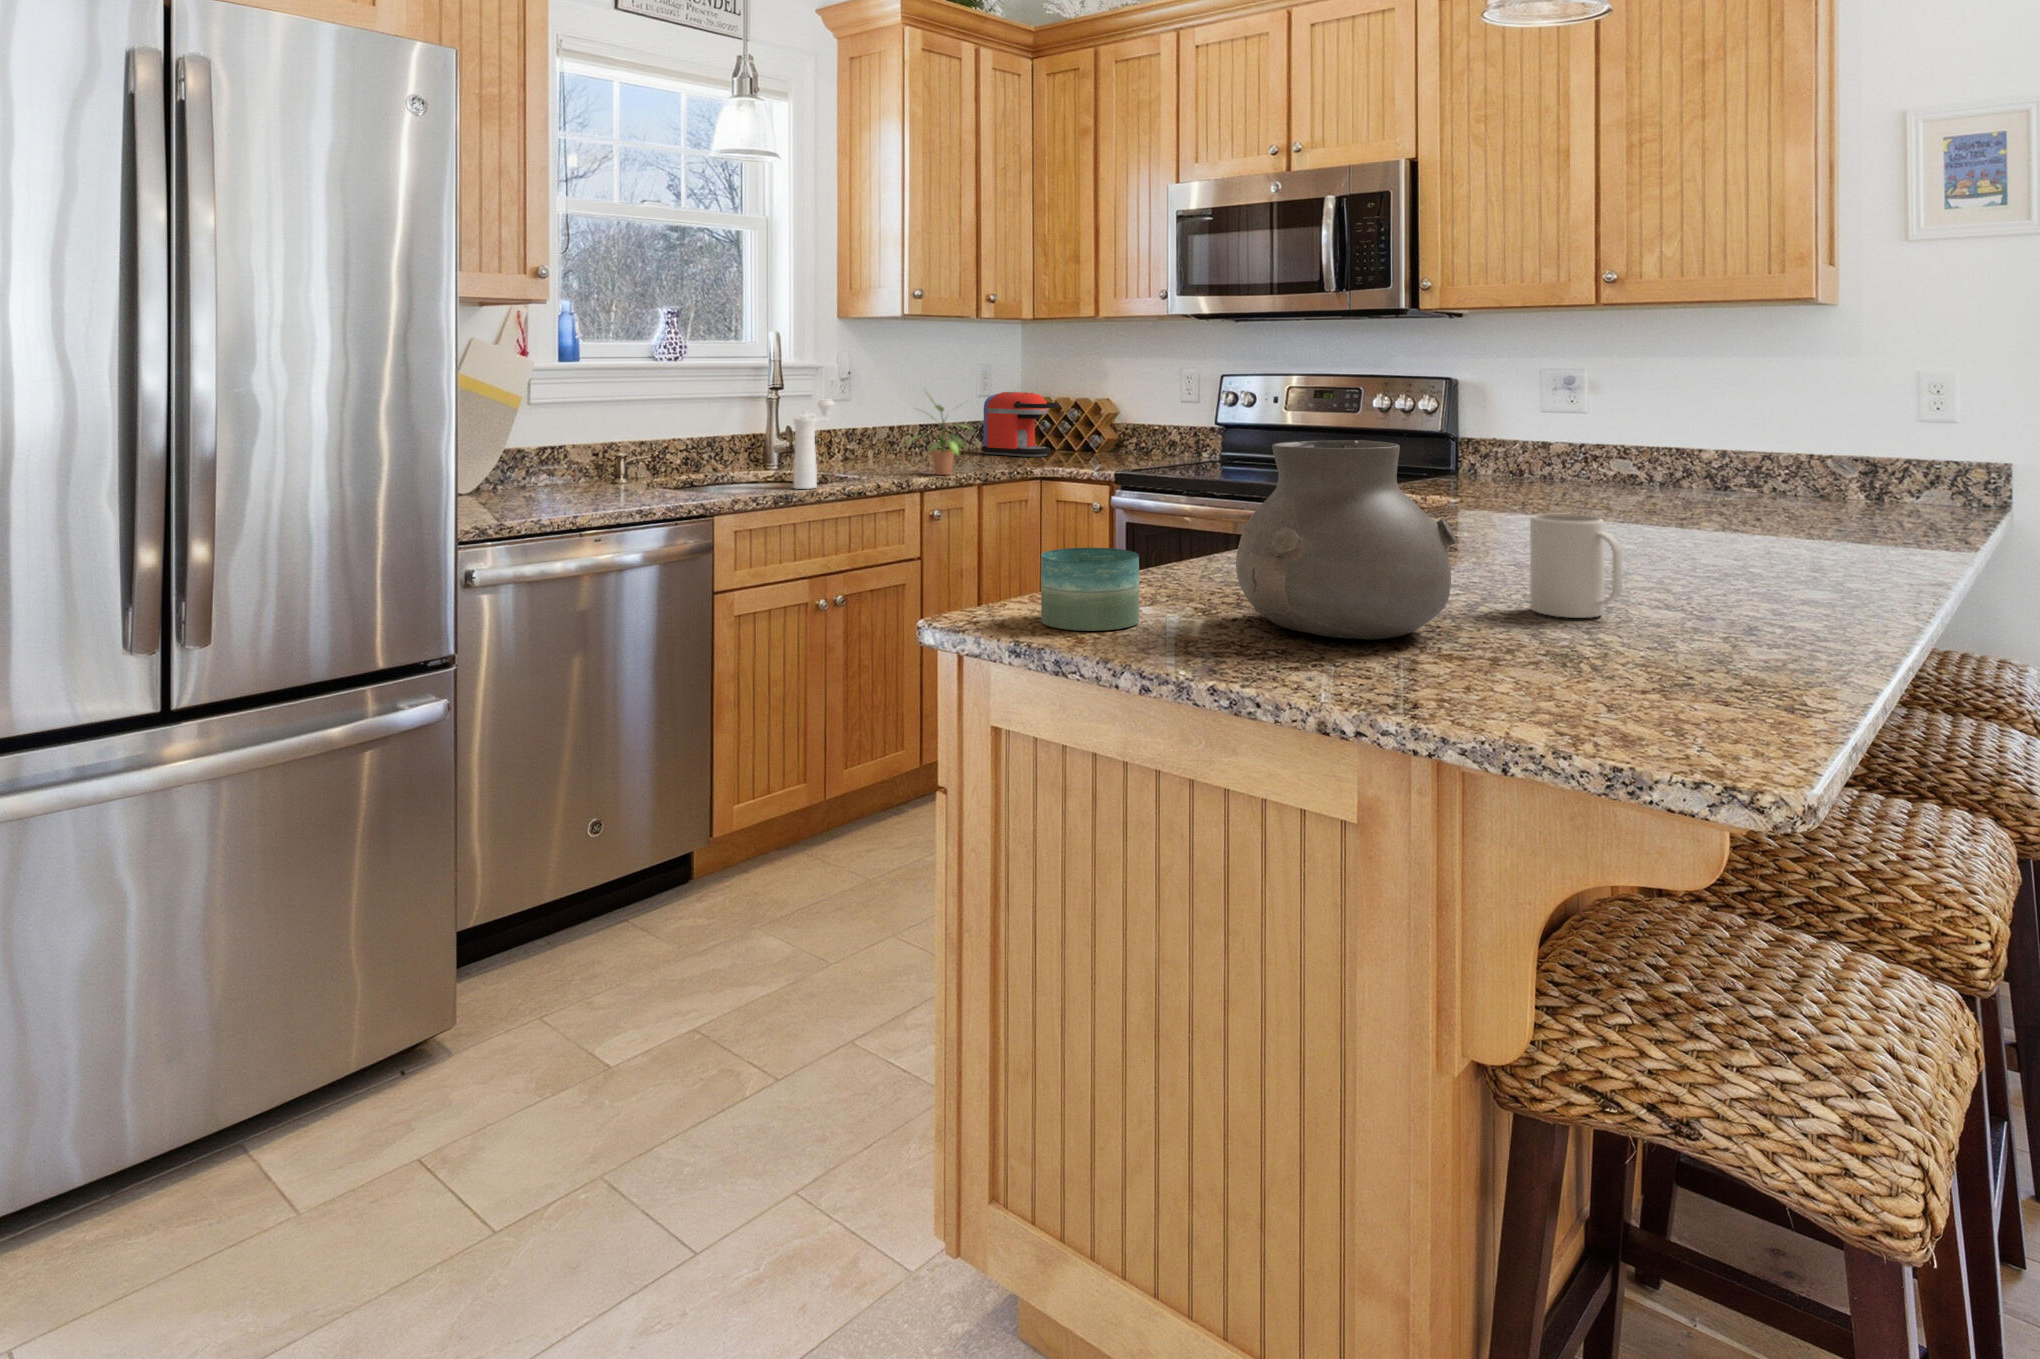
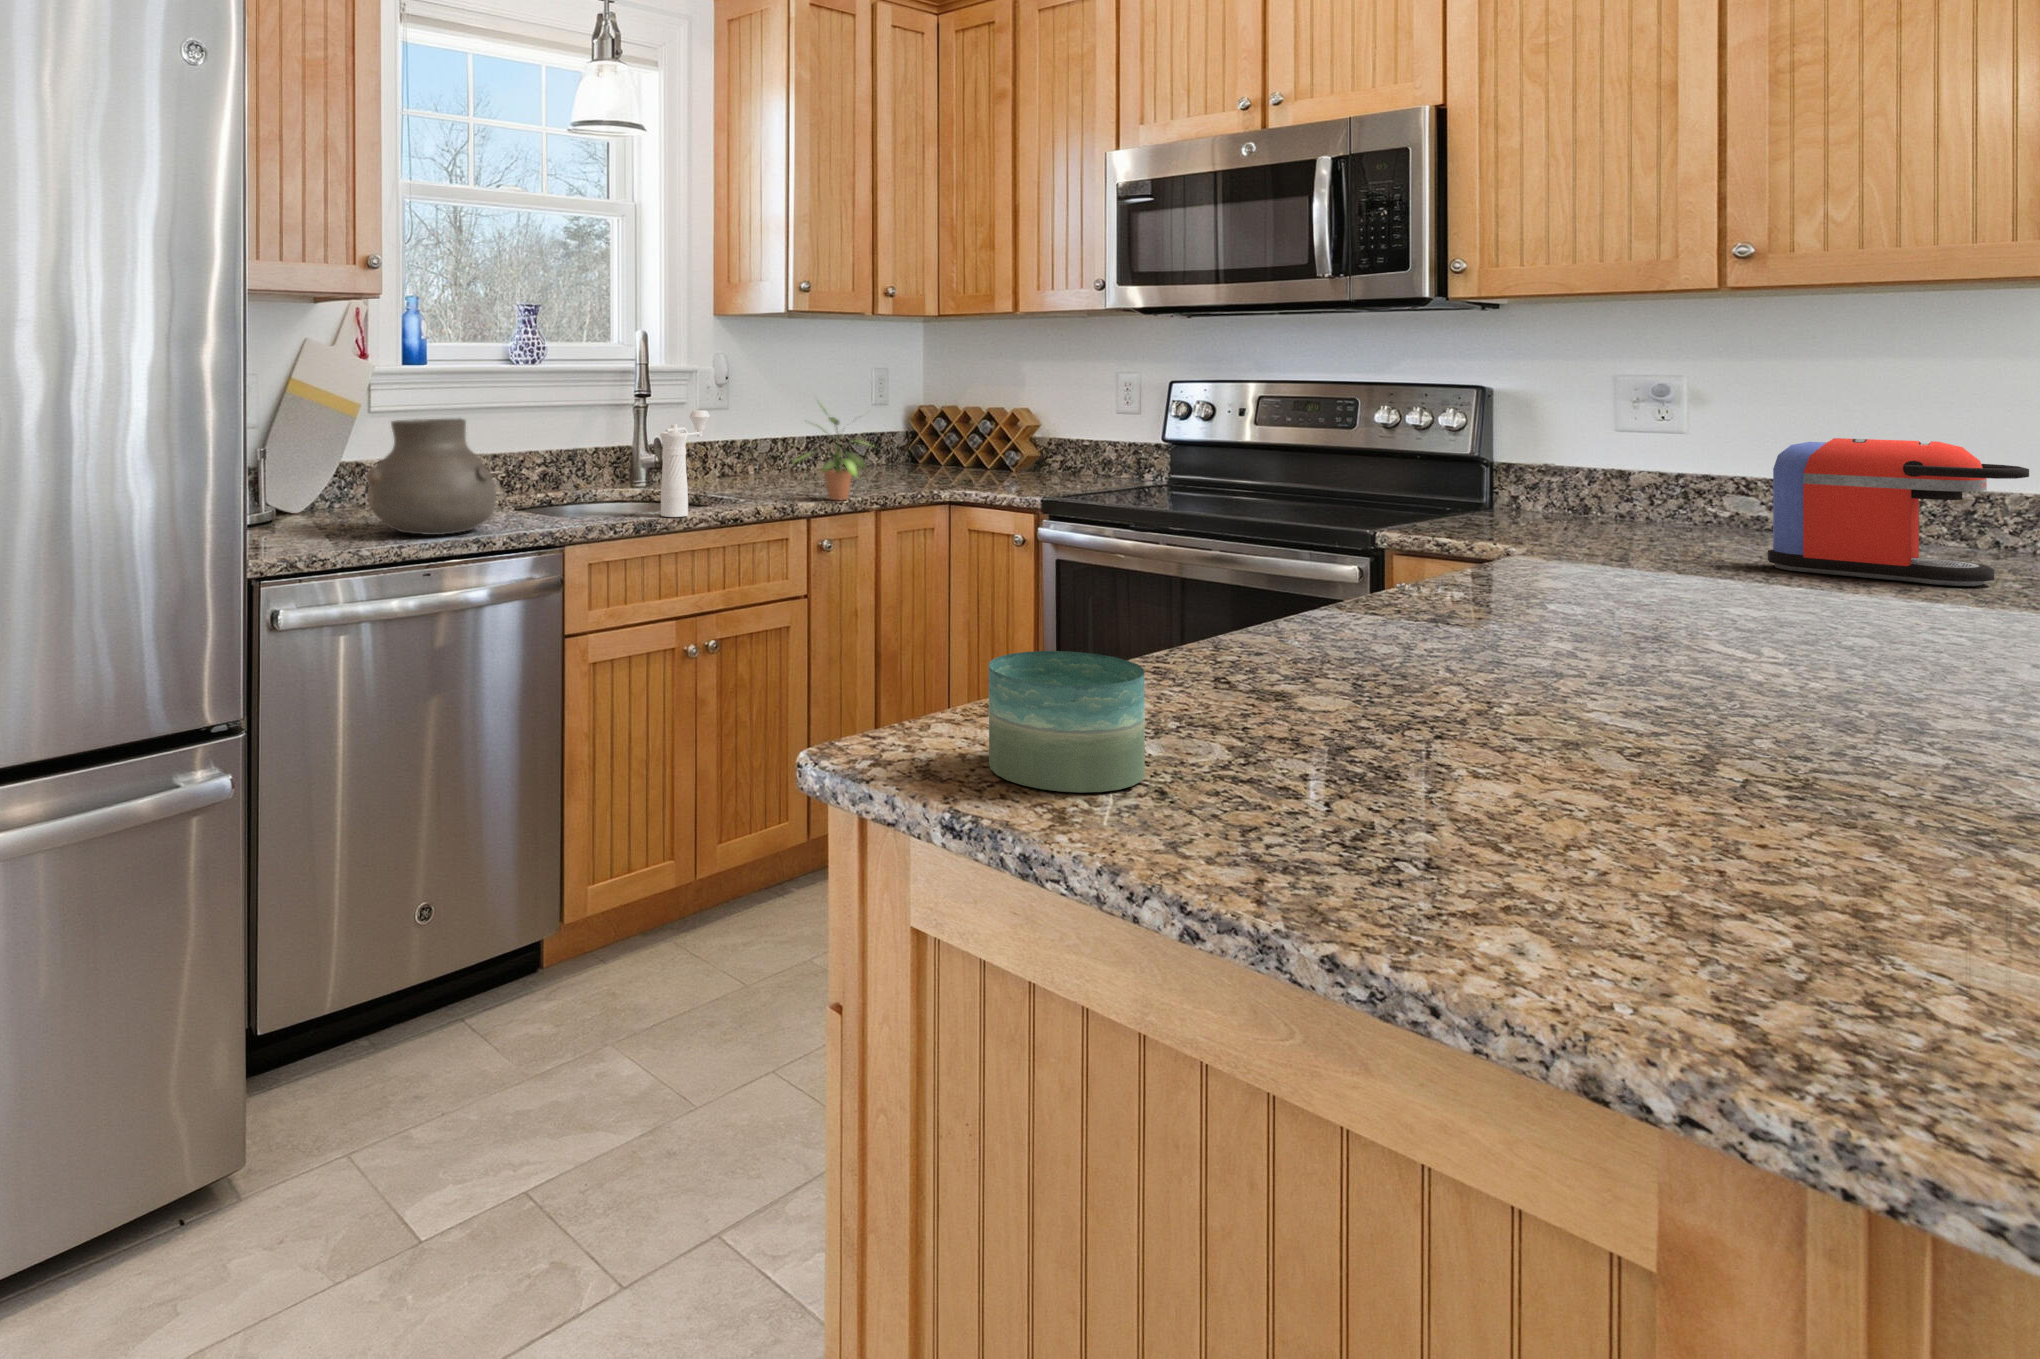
coffee maker: present [982,392,1059,457] -> present [1768,438,2029,586]
vase: present [1236,440,1456,639] -> present [366,419,496,535]
mug: present [1530,514,1622,618] -> none [1798,617,1992,799]

